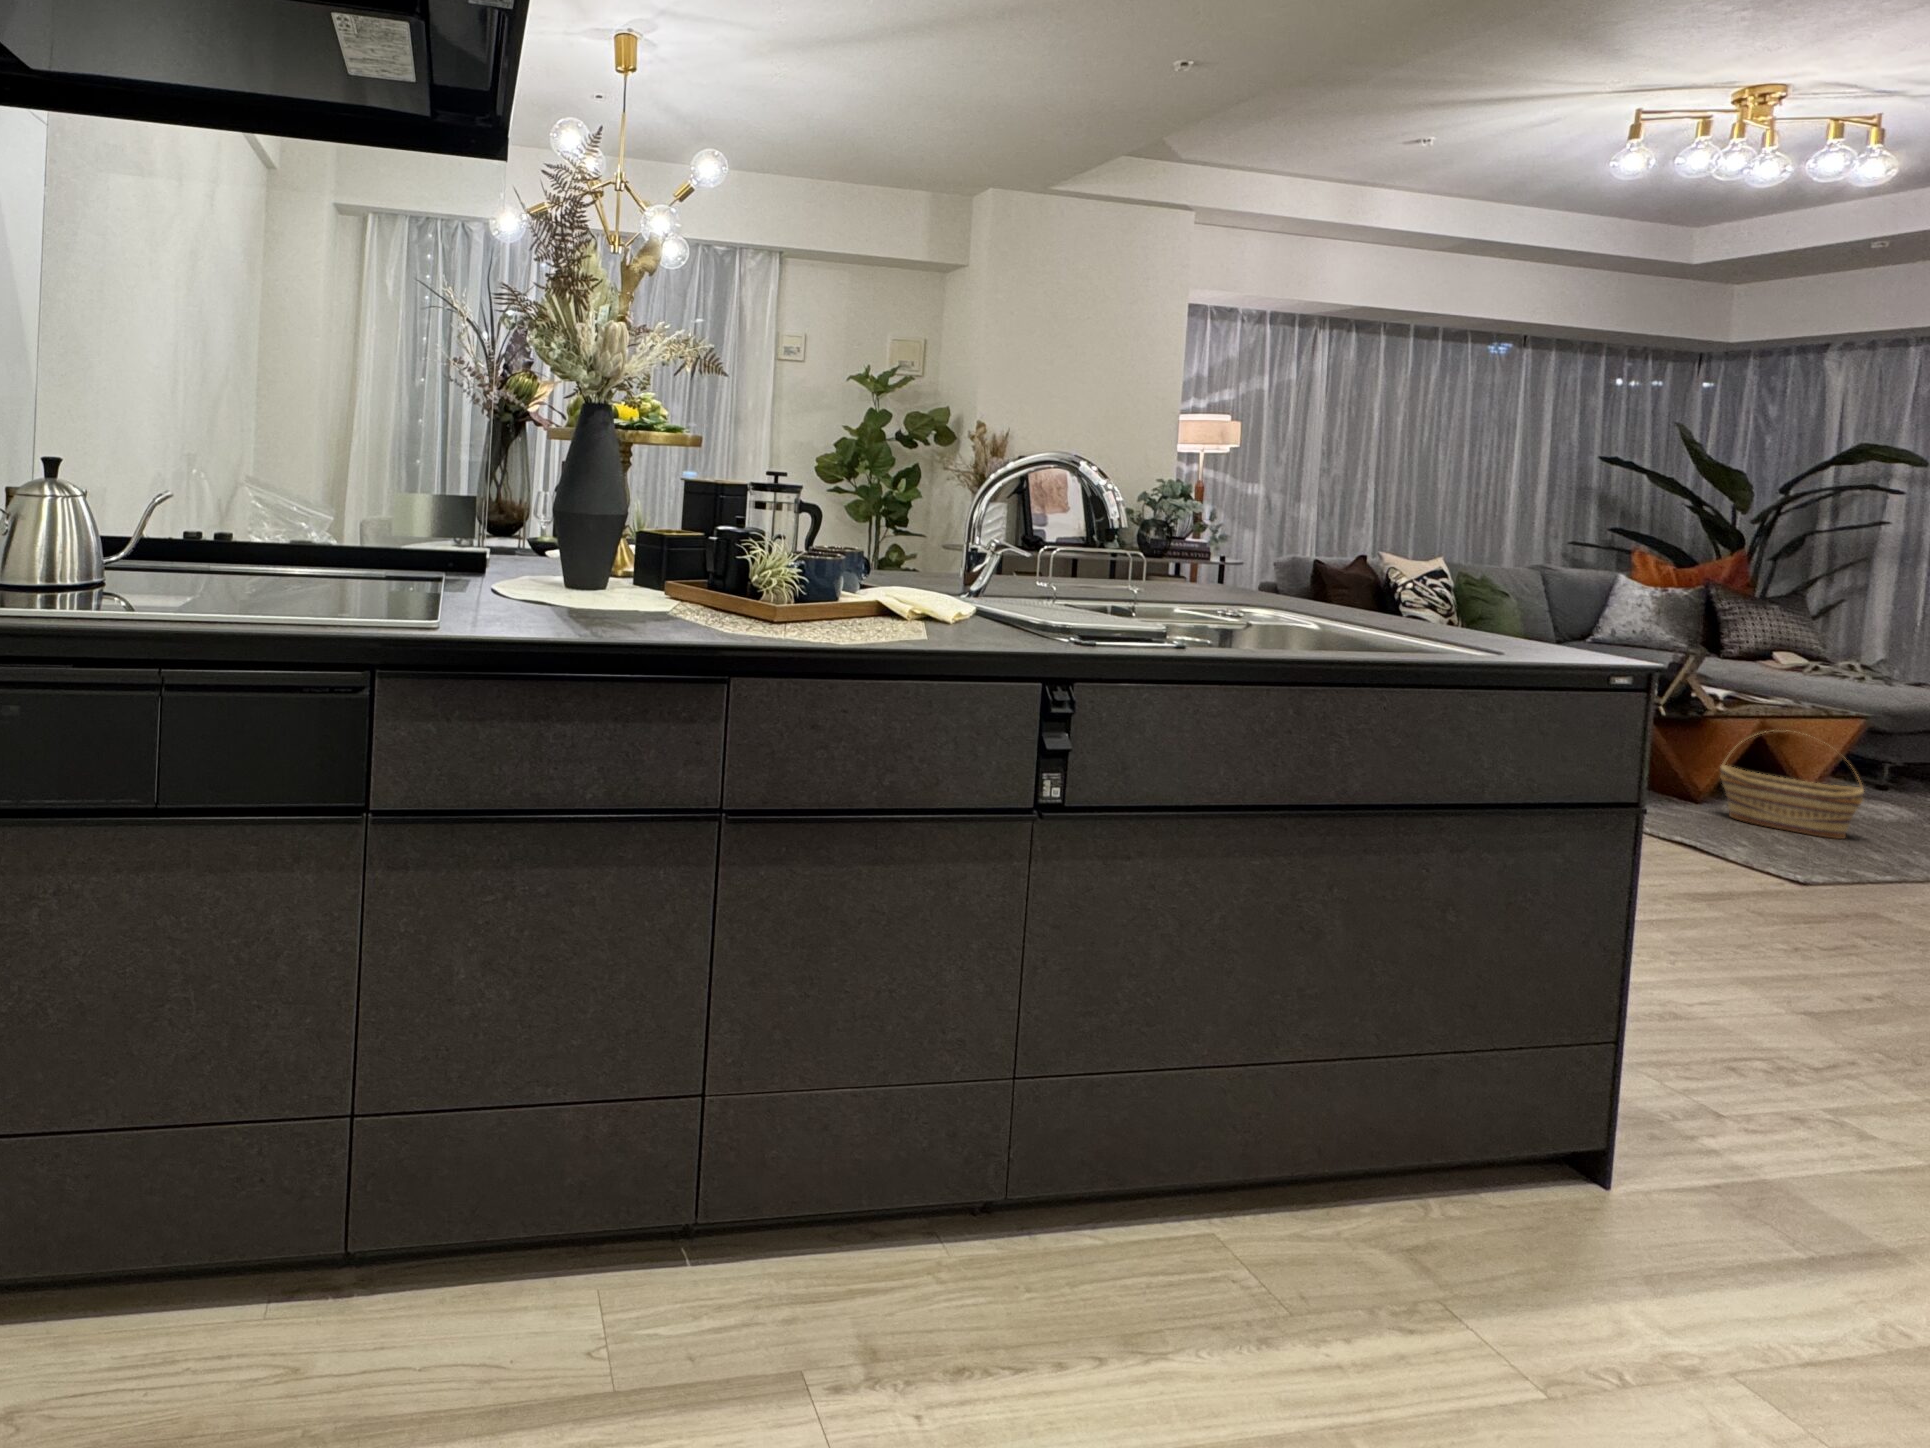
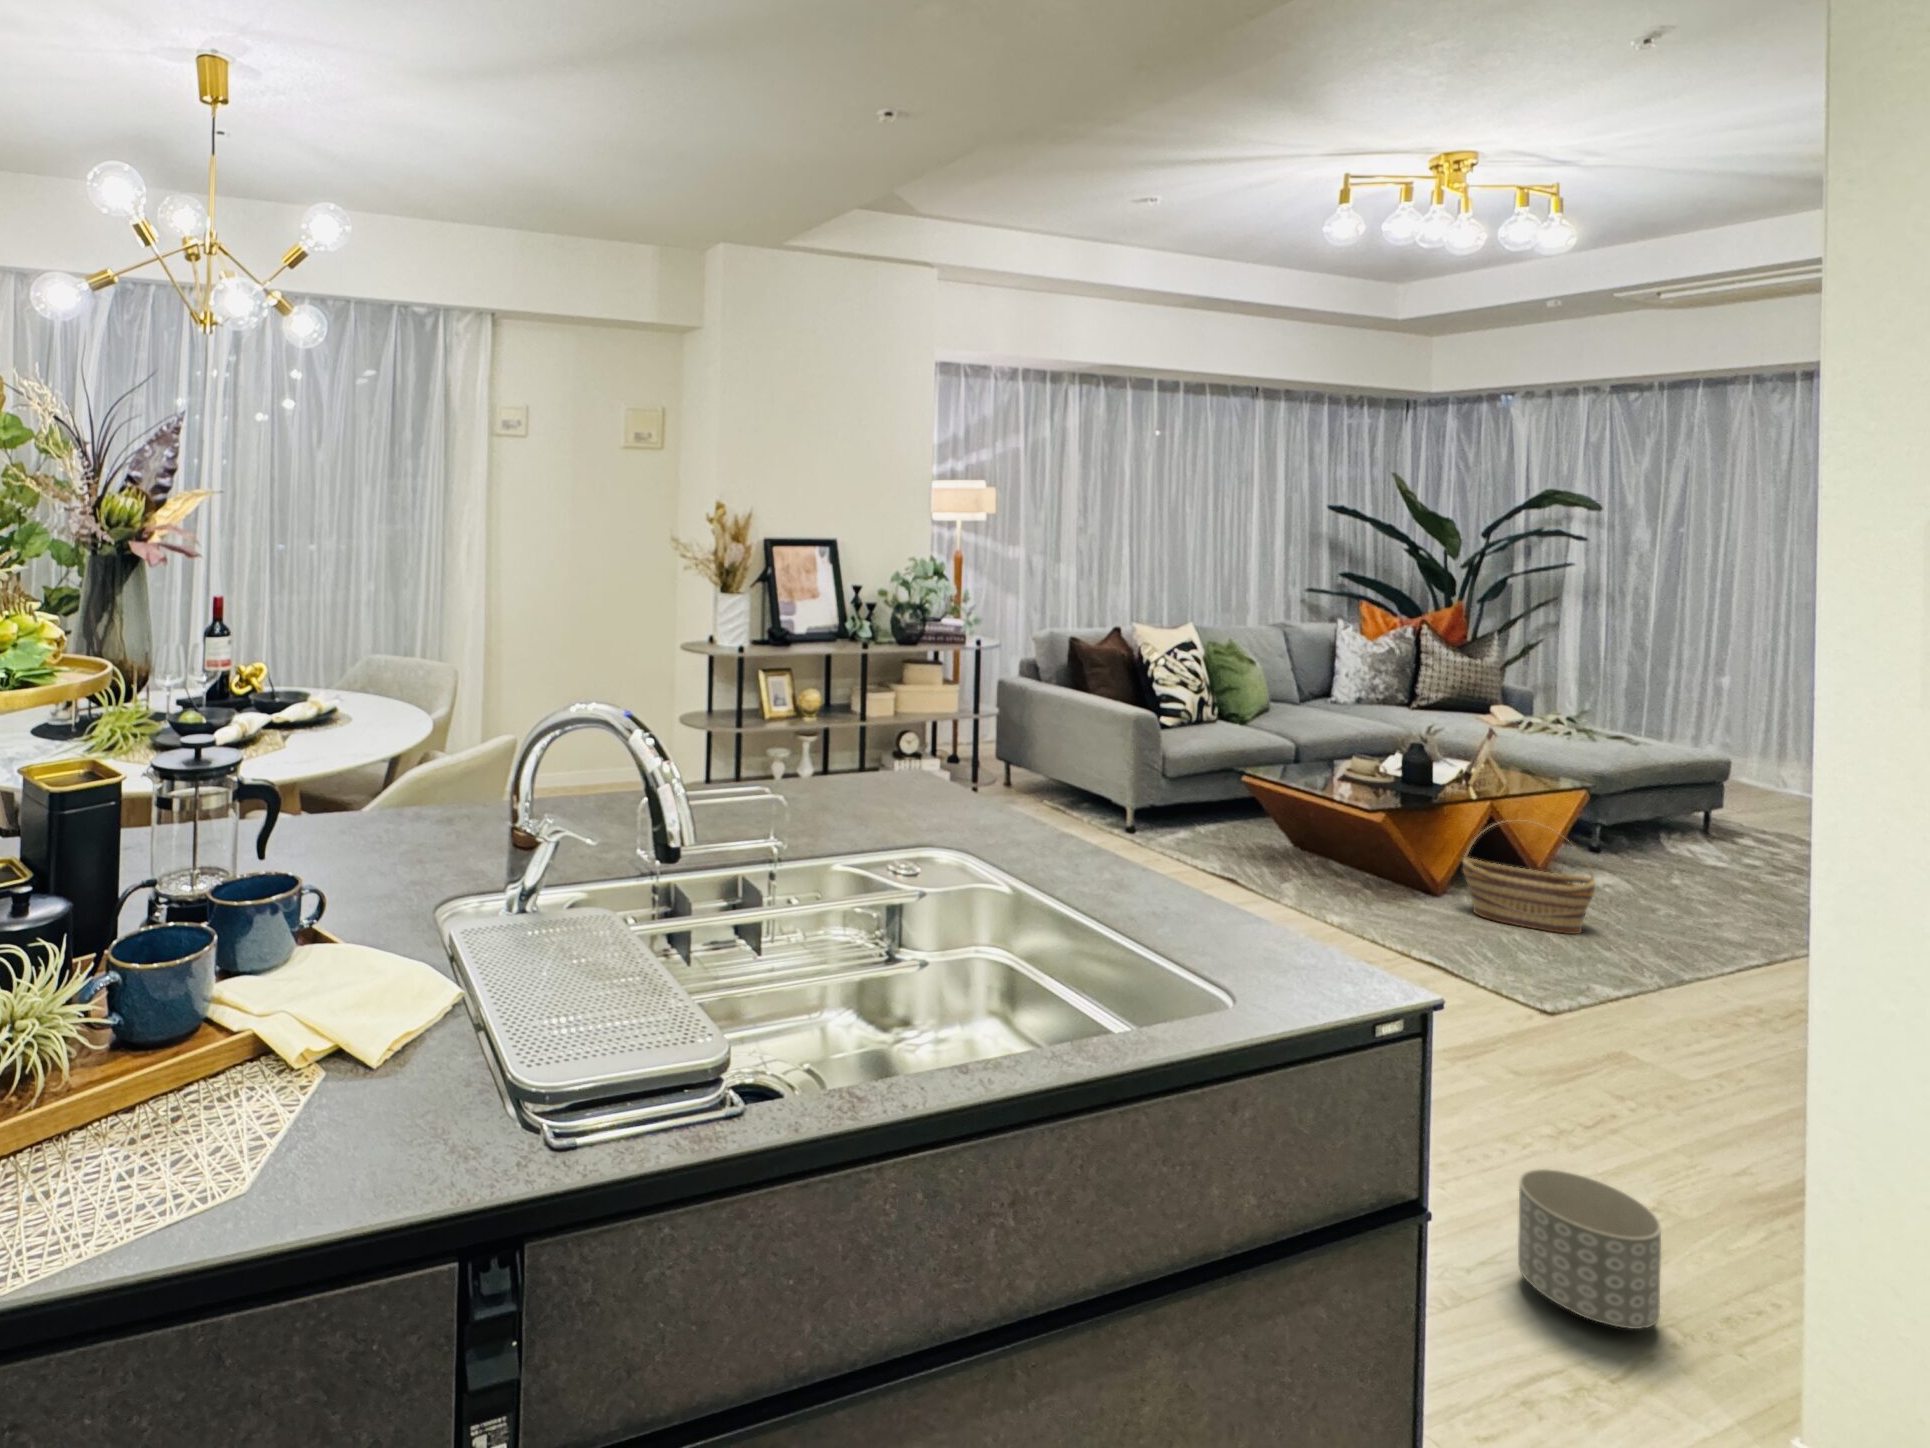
planter: none [1728,936,1862,1049] -> present [1518,1169,1661,1329]

